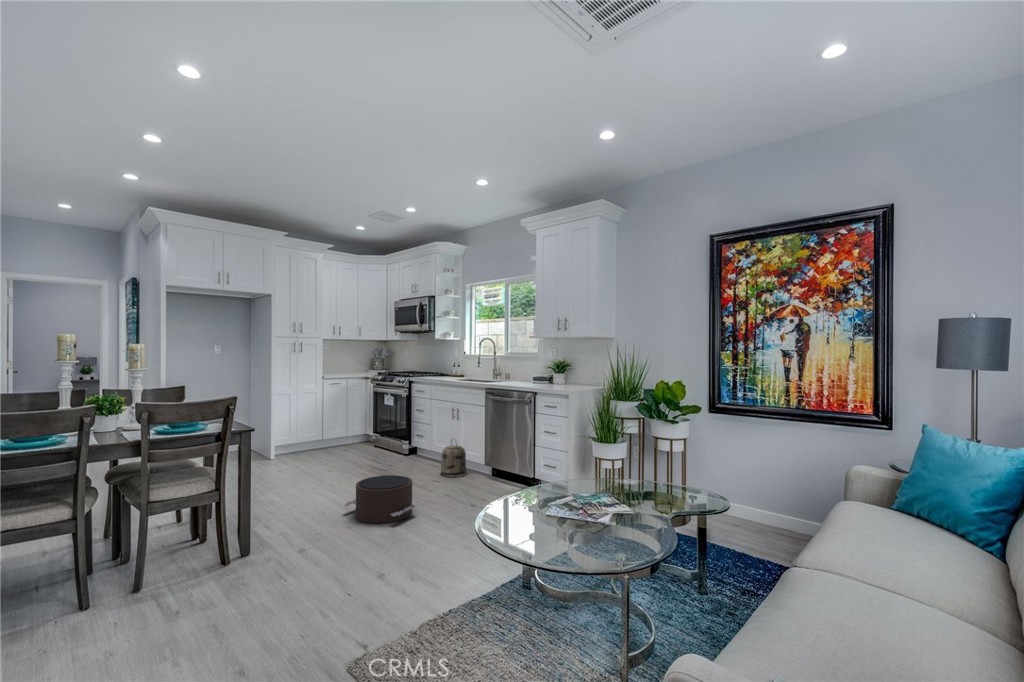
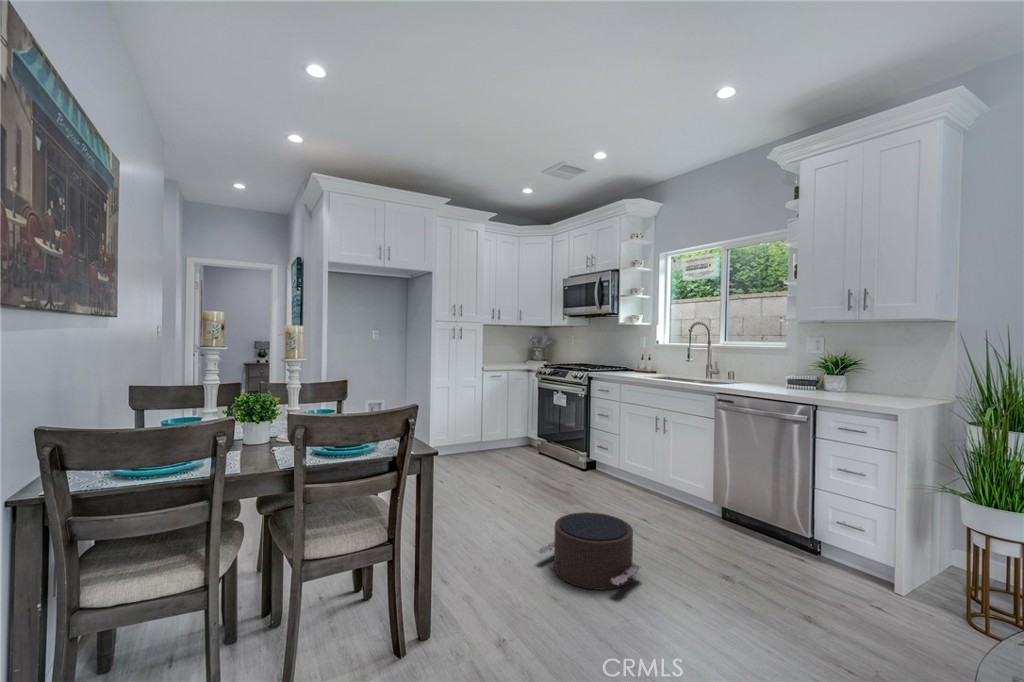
basket: present [441,442,467,477] -> none [642,458,678,512]

